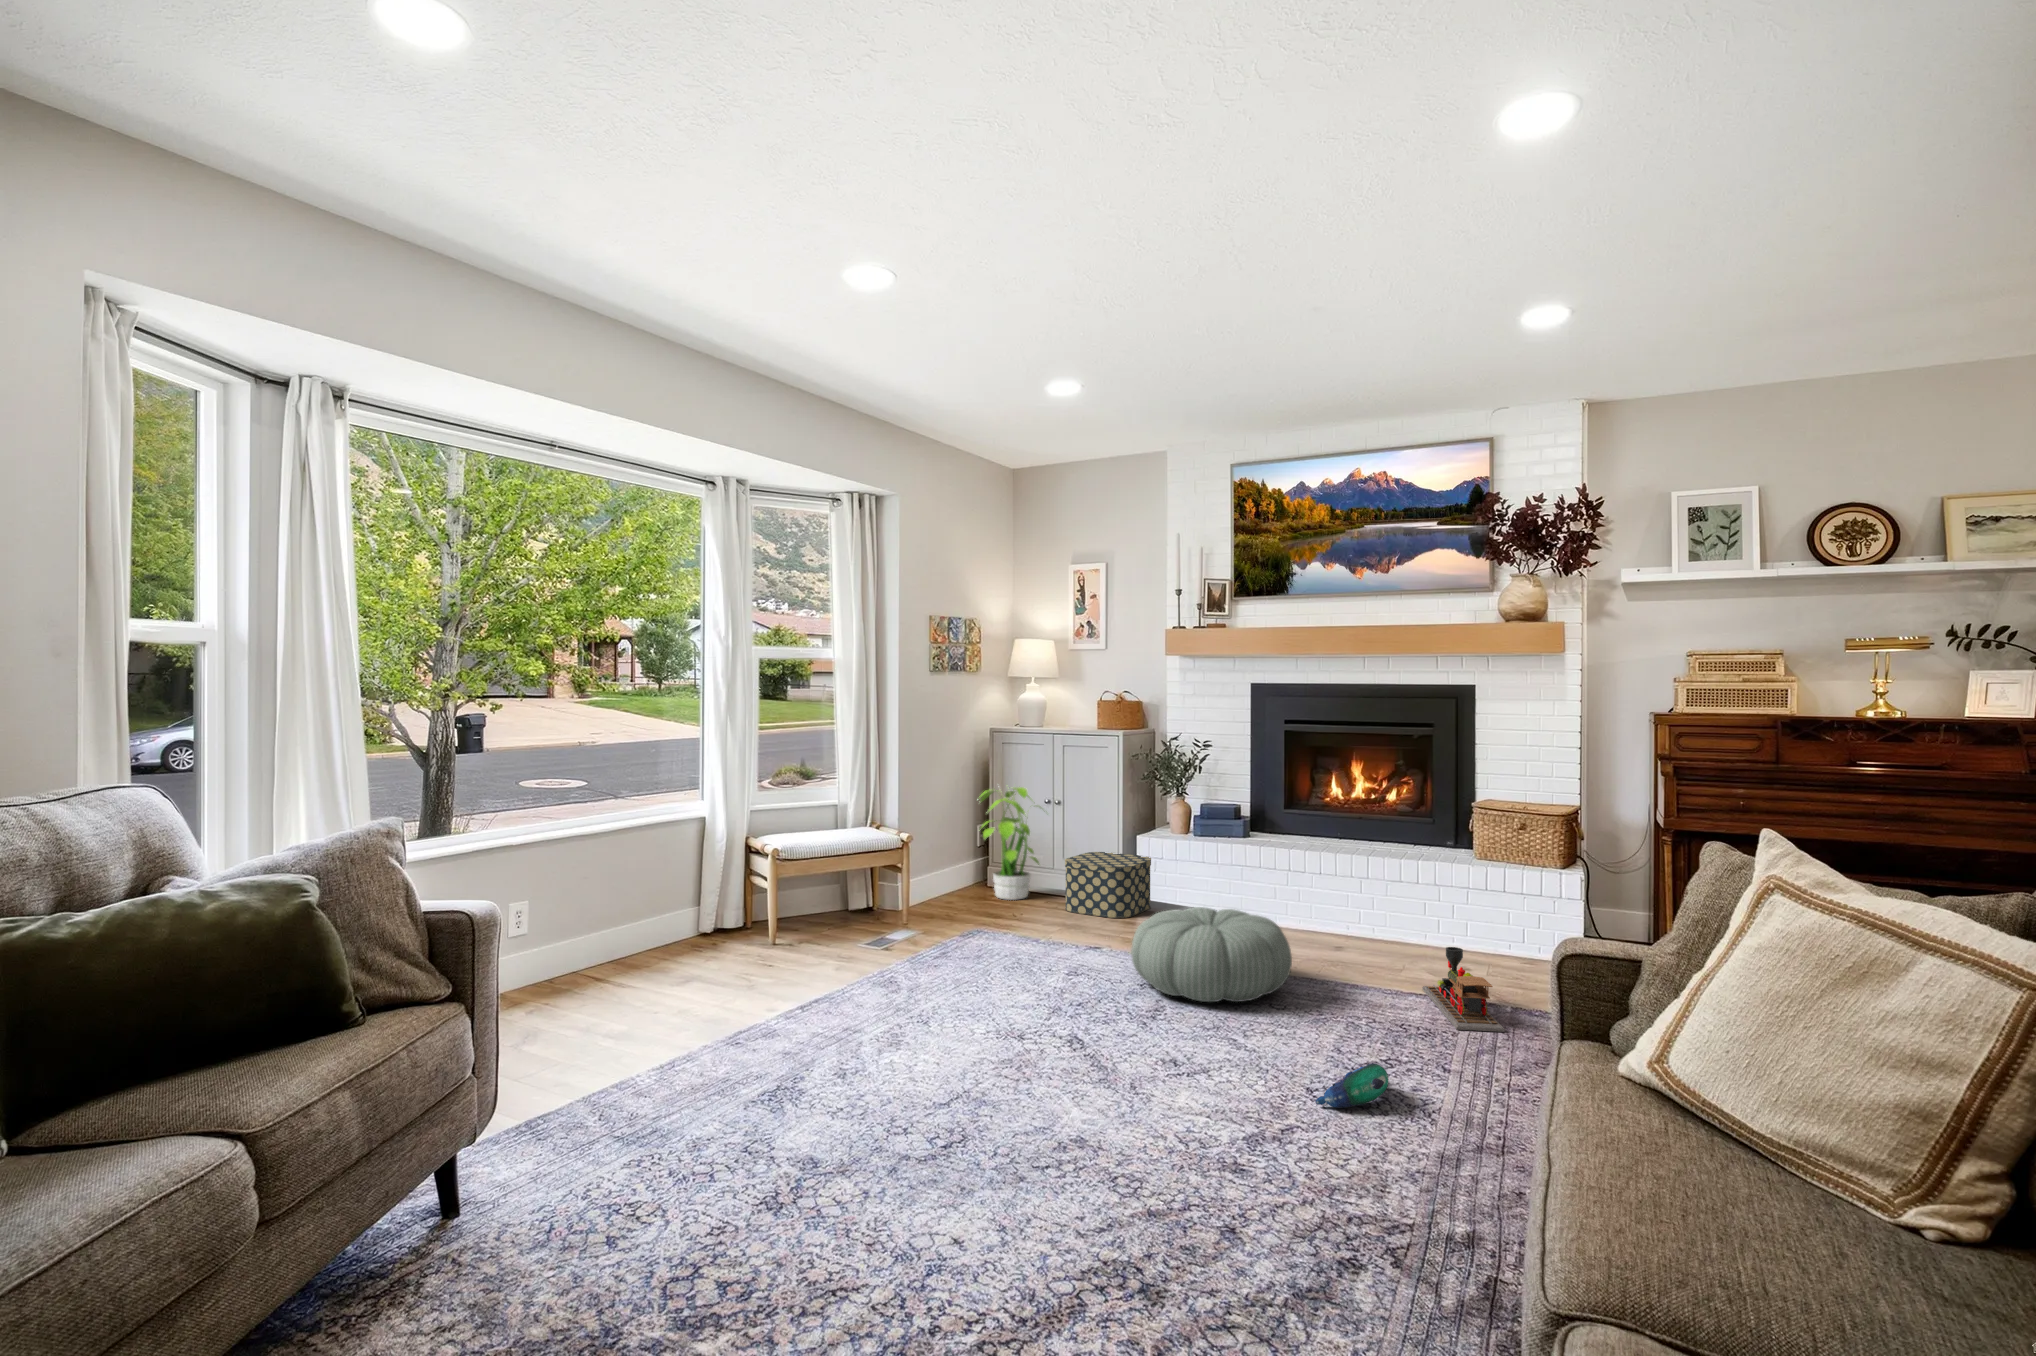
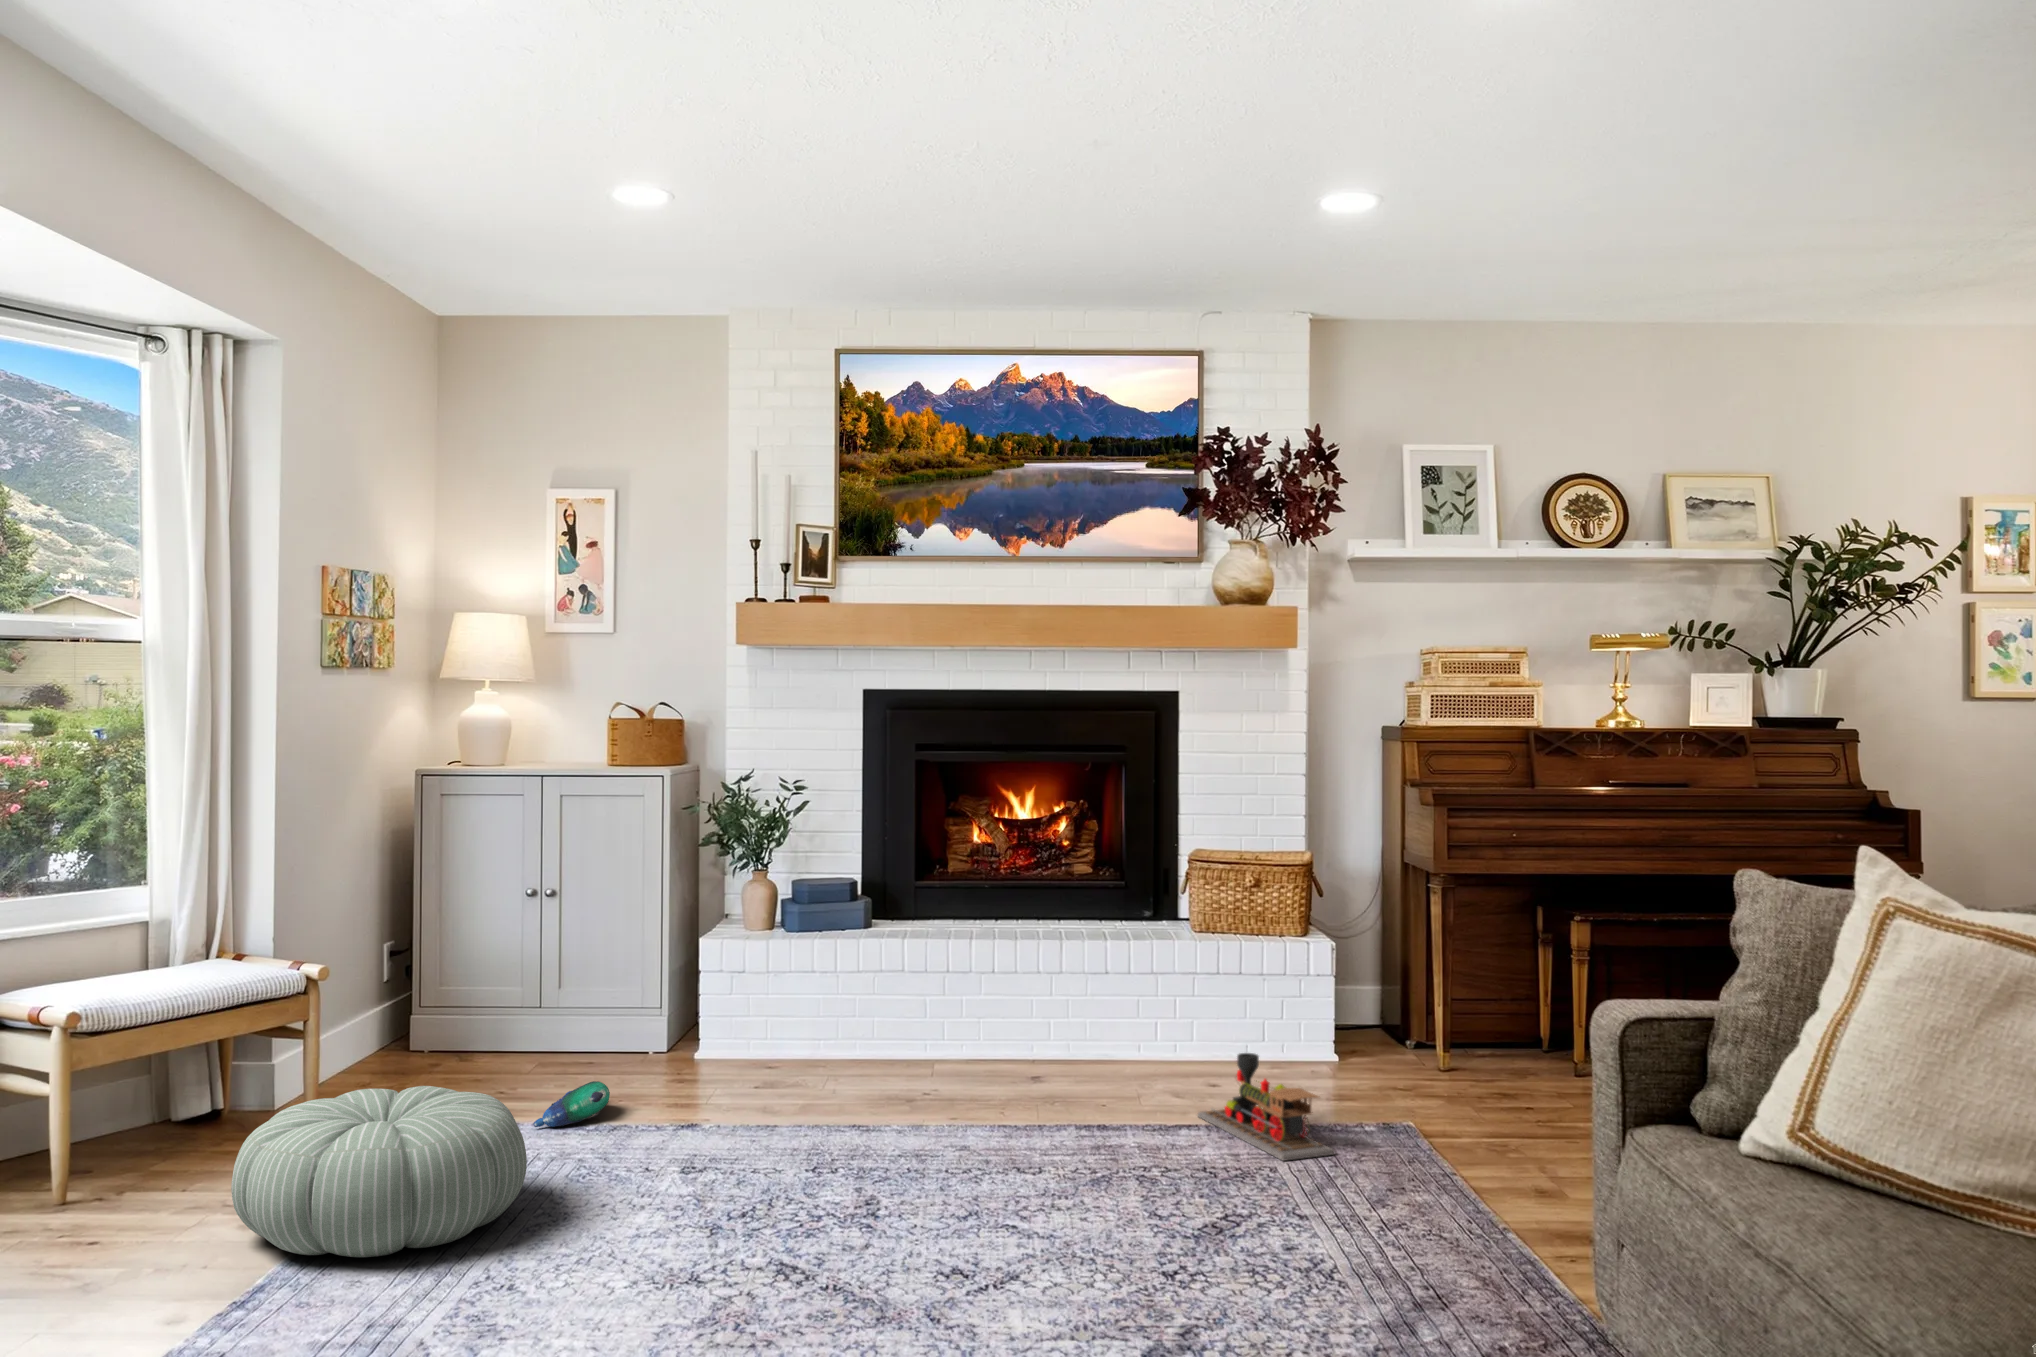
potted plant: present [977,787,1039,900] -> none [407,864,540,1067]
storage box: present [1065,852,1151,918] -> none [590,969,728,1075]
pouf: present [1131,907,1292,1002] -> present [231,1086,527,1257]
plush toy: present [1315,1063,1388,1109] -> present [533,1081,610,1127]

